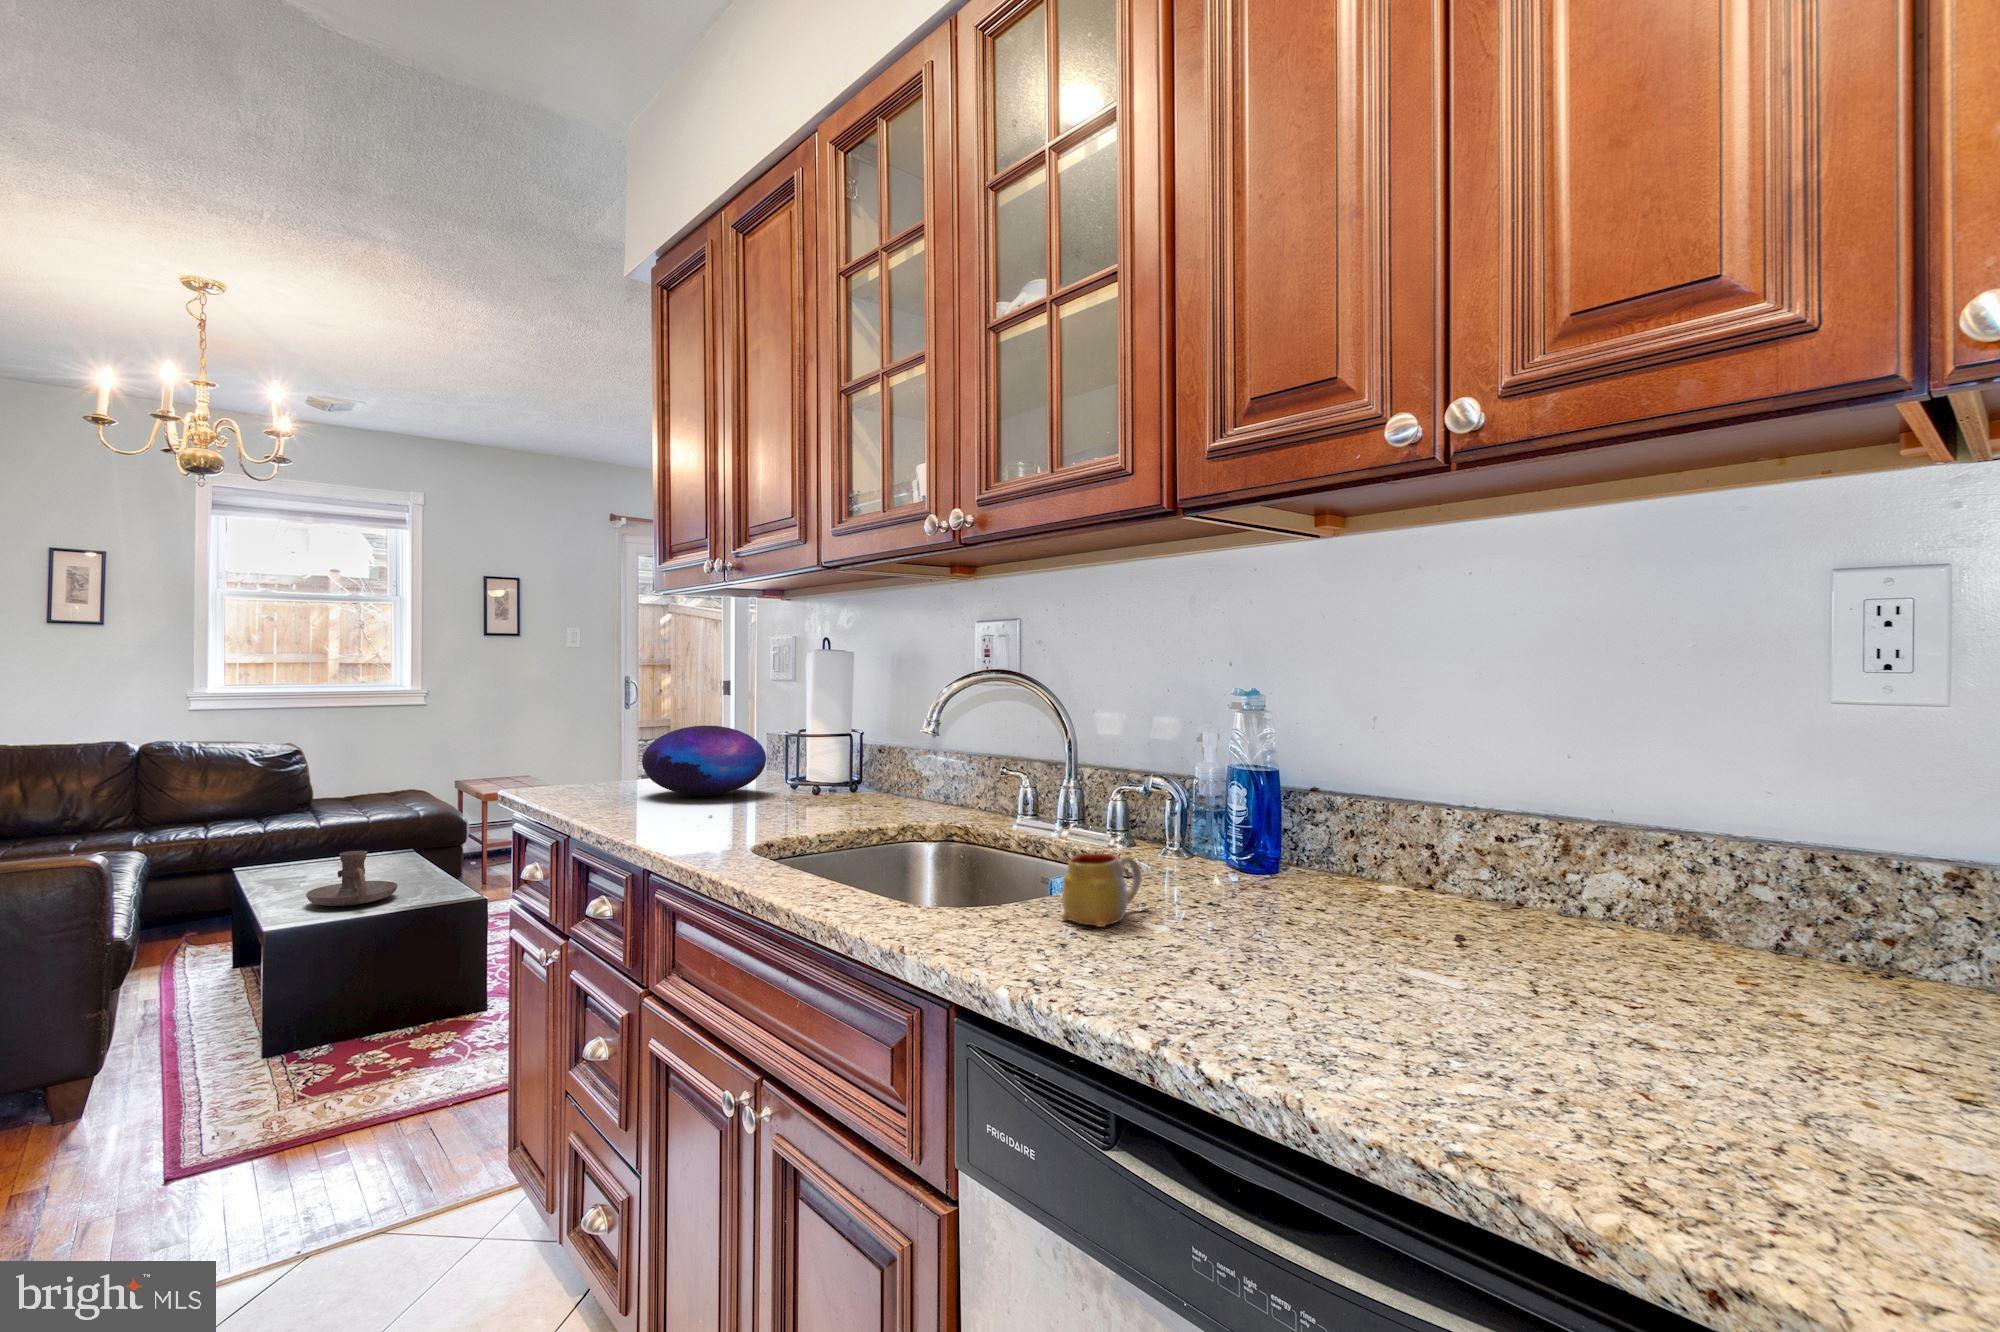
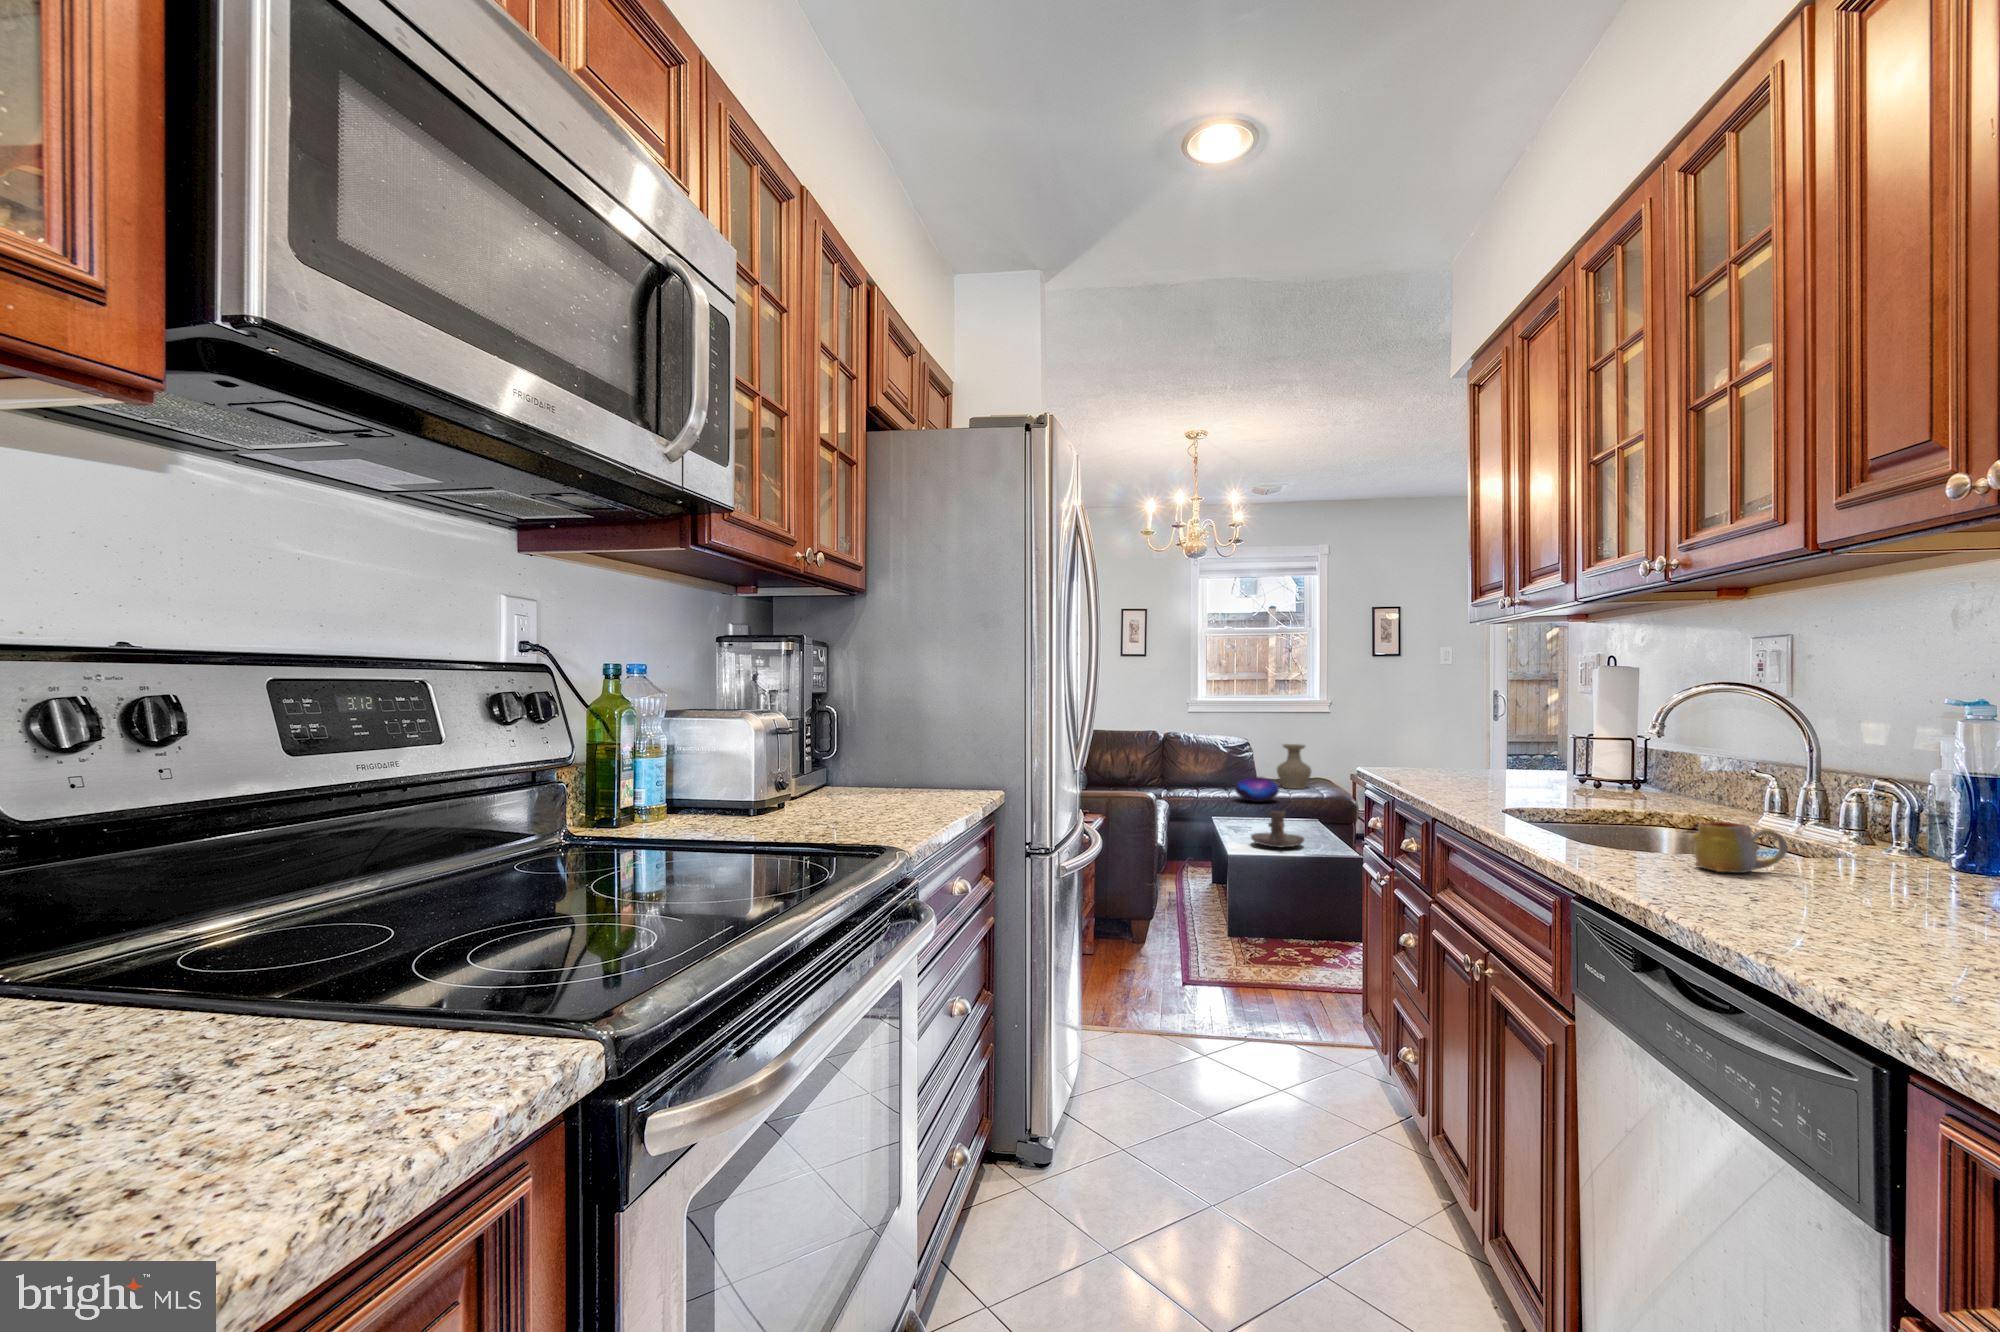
decorative orb: present [642,726,766,795] -> present [1235,777,1279,802]
vase: none [346,748,399,807] -> present [1277,744,1311,789]

